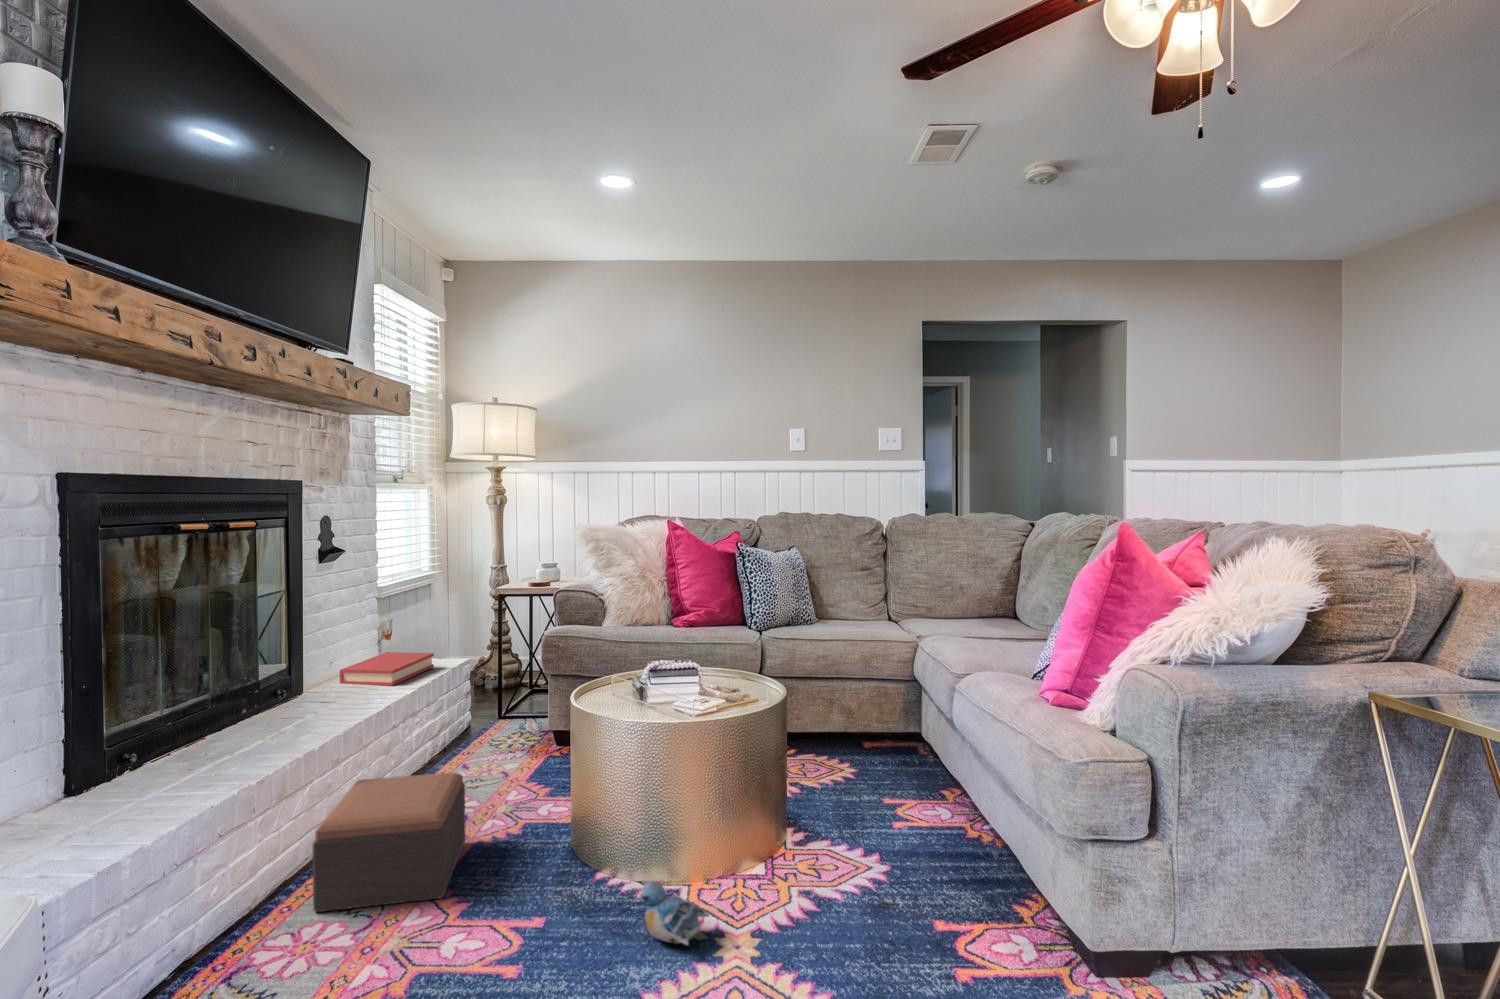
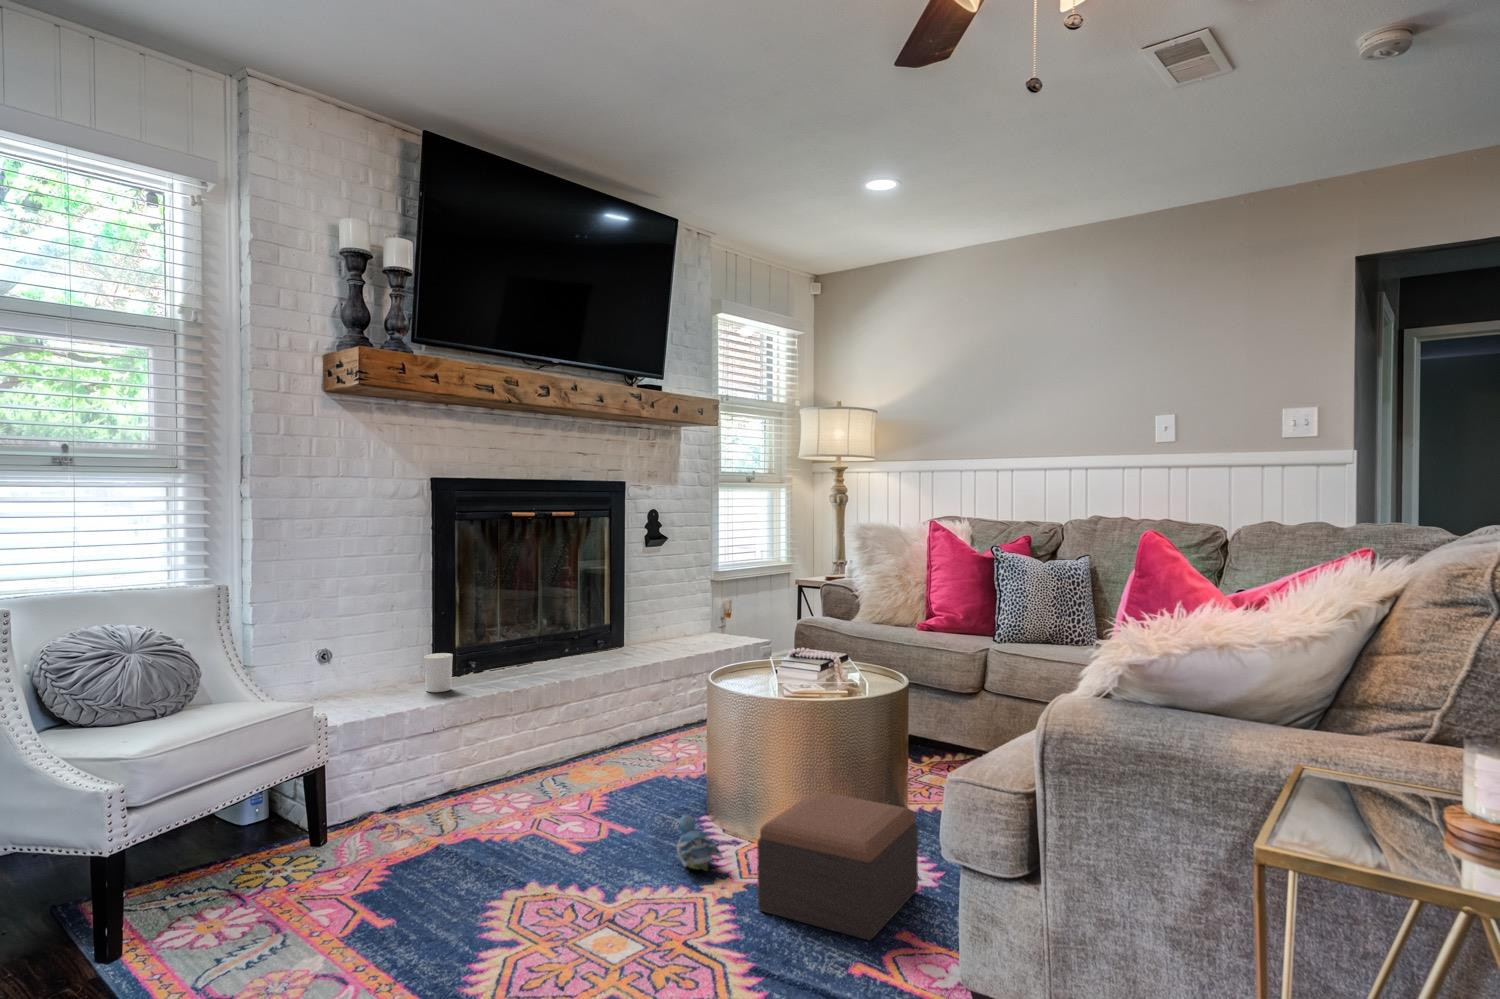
hardback book: present [340,652,434,686] -> none [652,628,729,653]
candle holder: none [76,756,139,830] -> present [423,653,453,692]
footstool: present [312,773,466,912] -> present [757,792,918,941]

